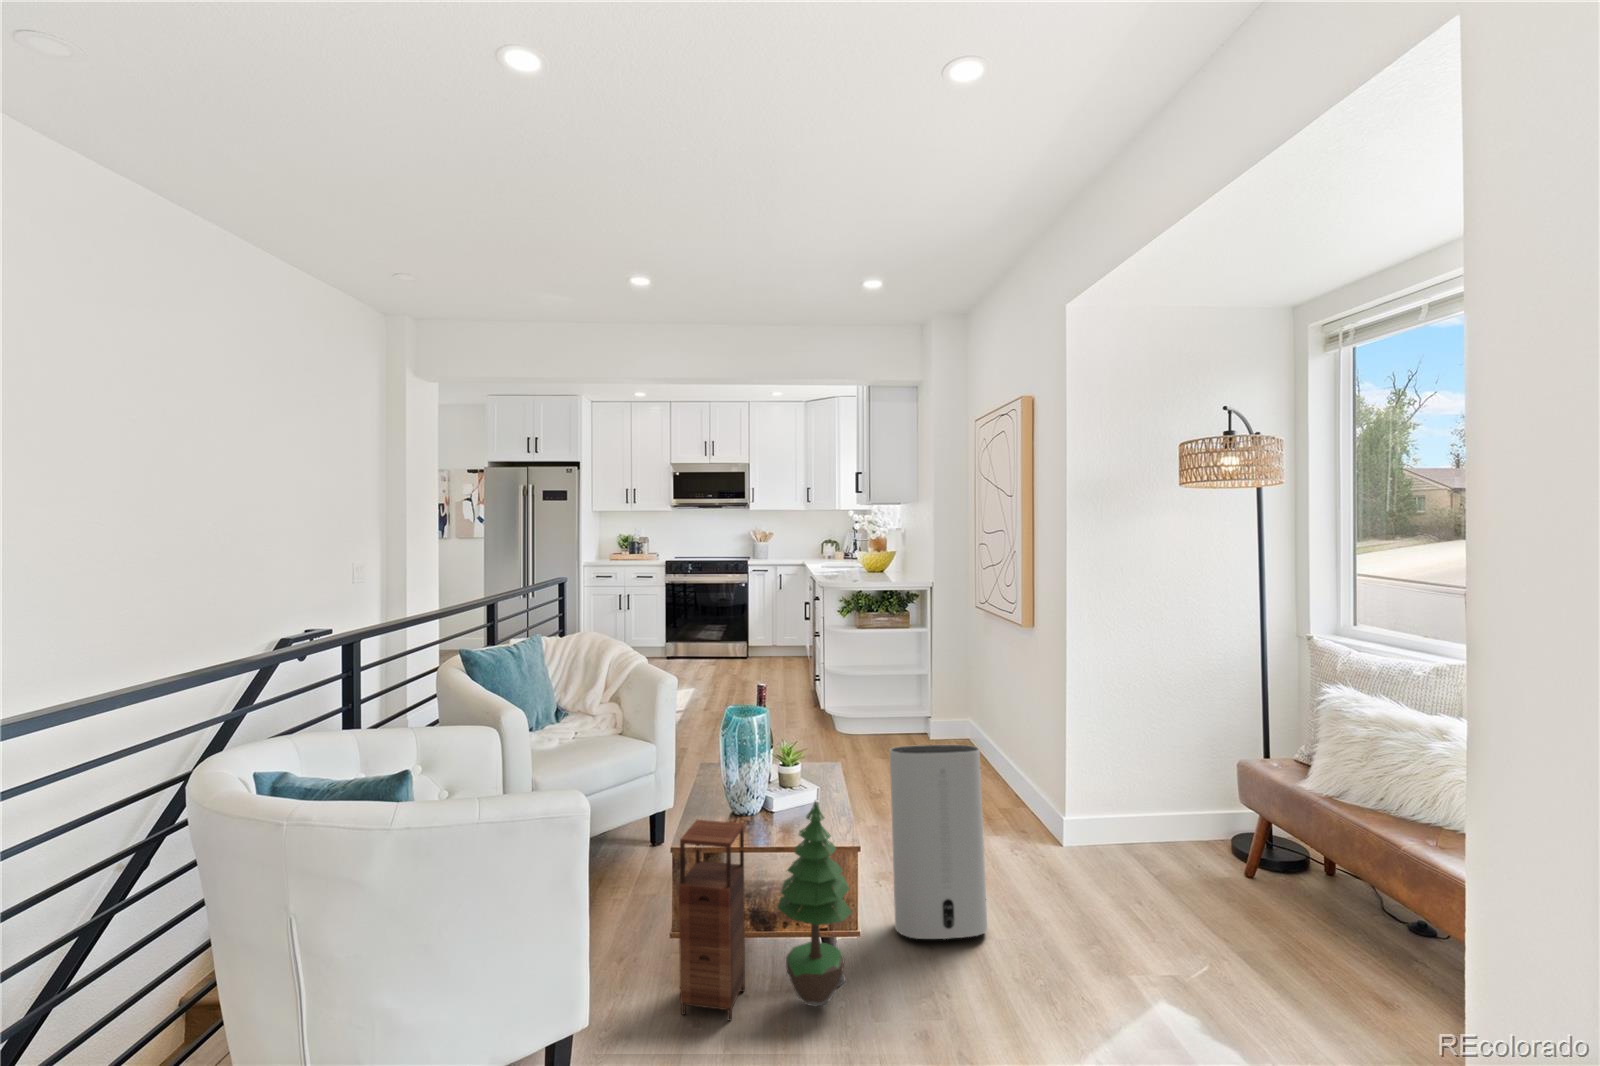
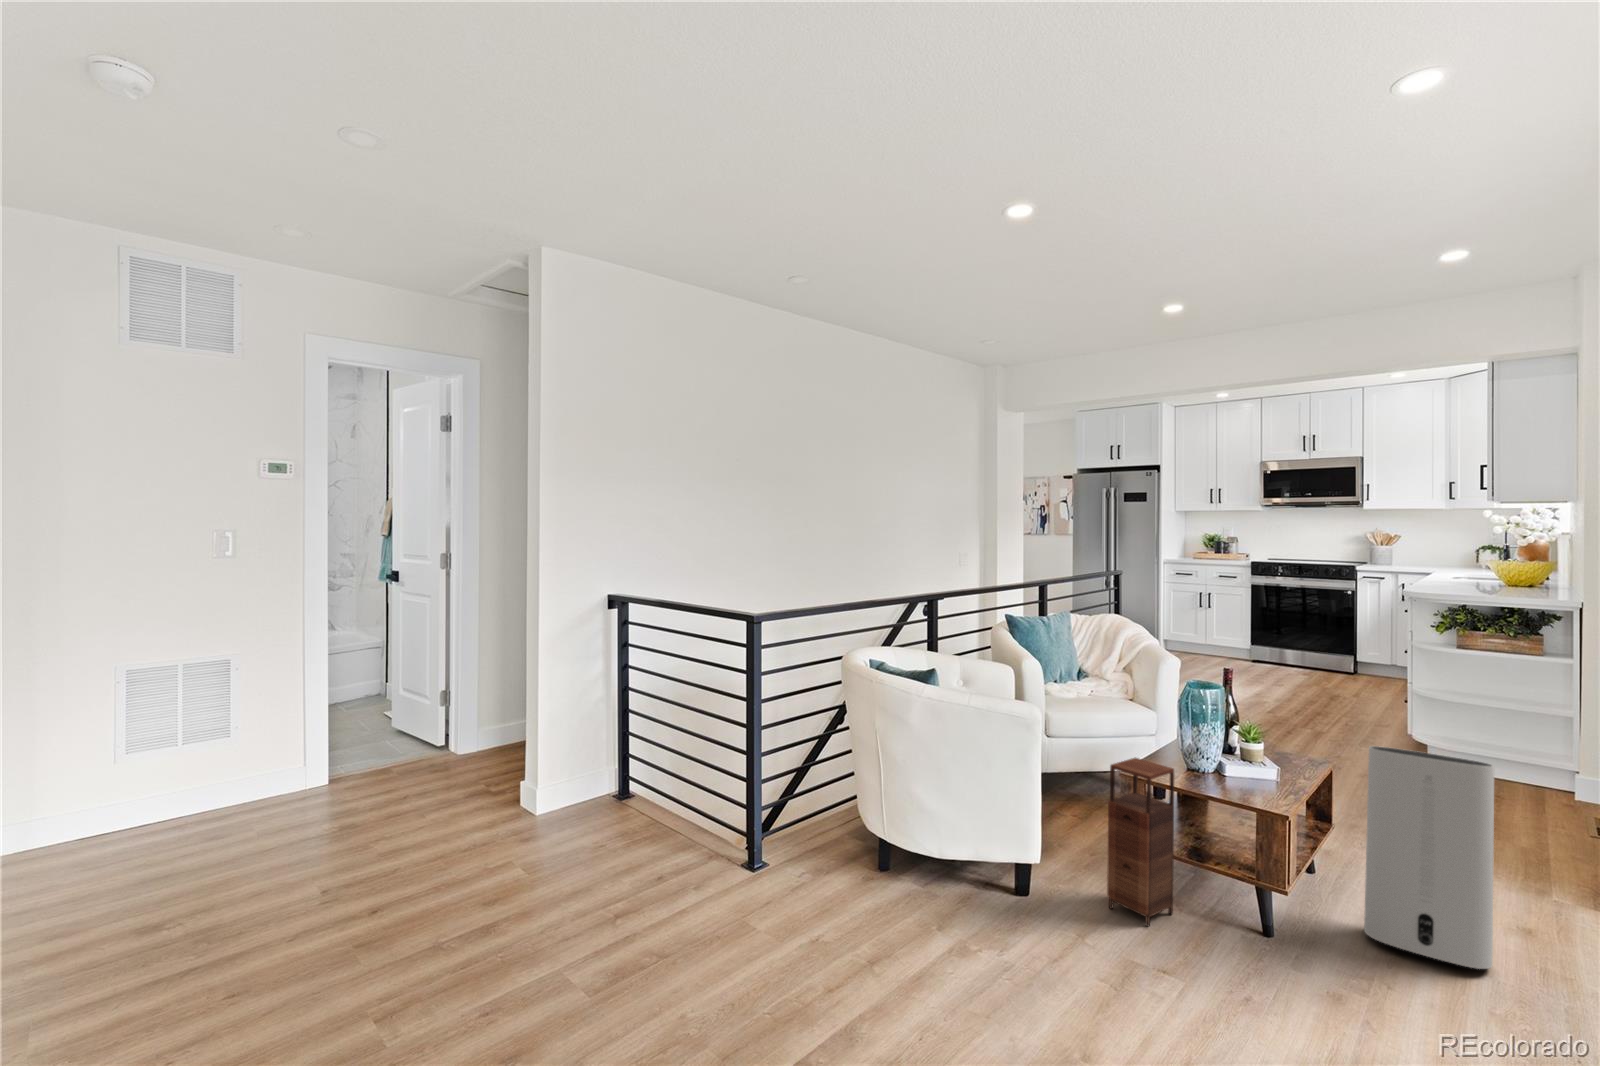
potted tree: present [778,801,852,1007] -> none [1194,758,1272,949]

